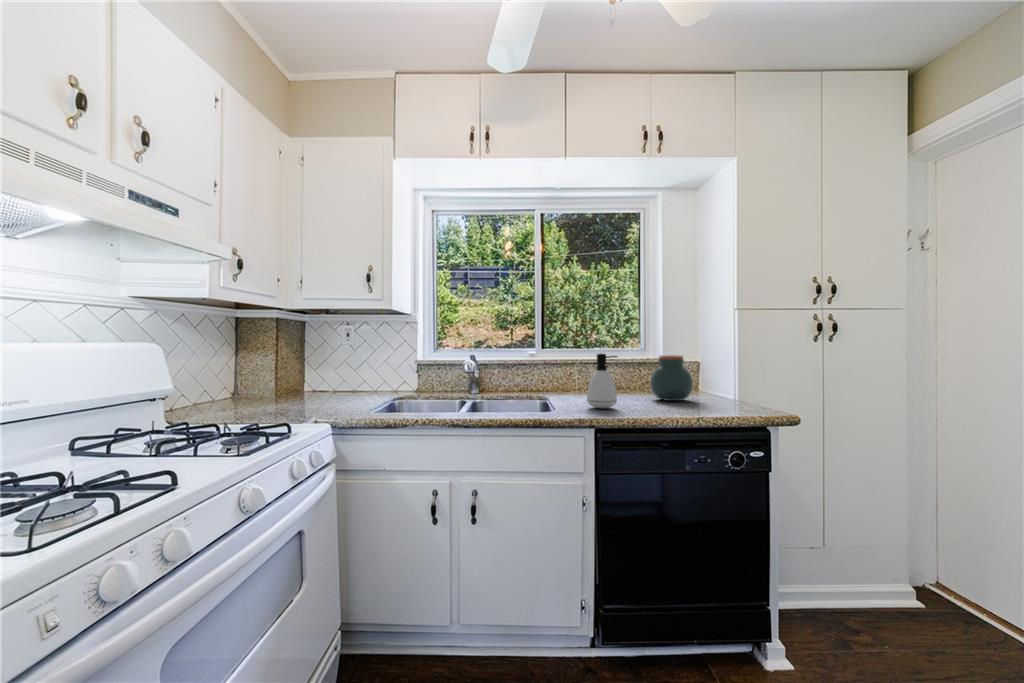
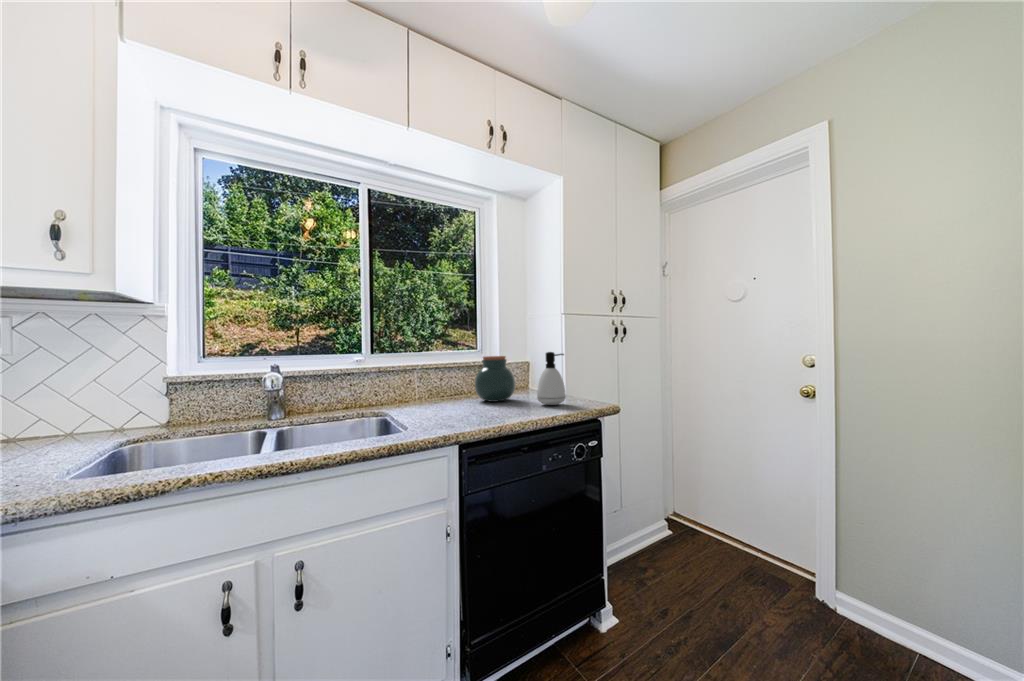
soap dispenser: present [587,353,617,408] -> present [537,352,566,405]

